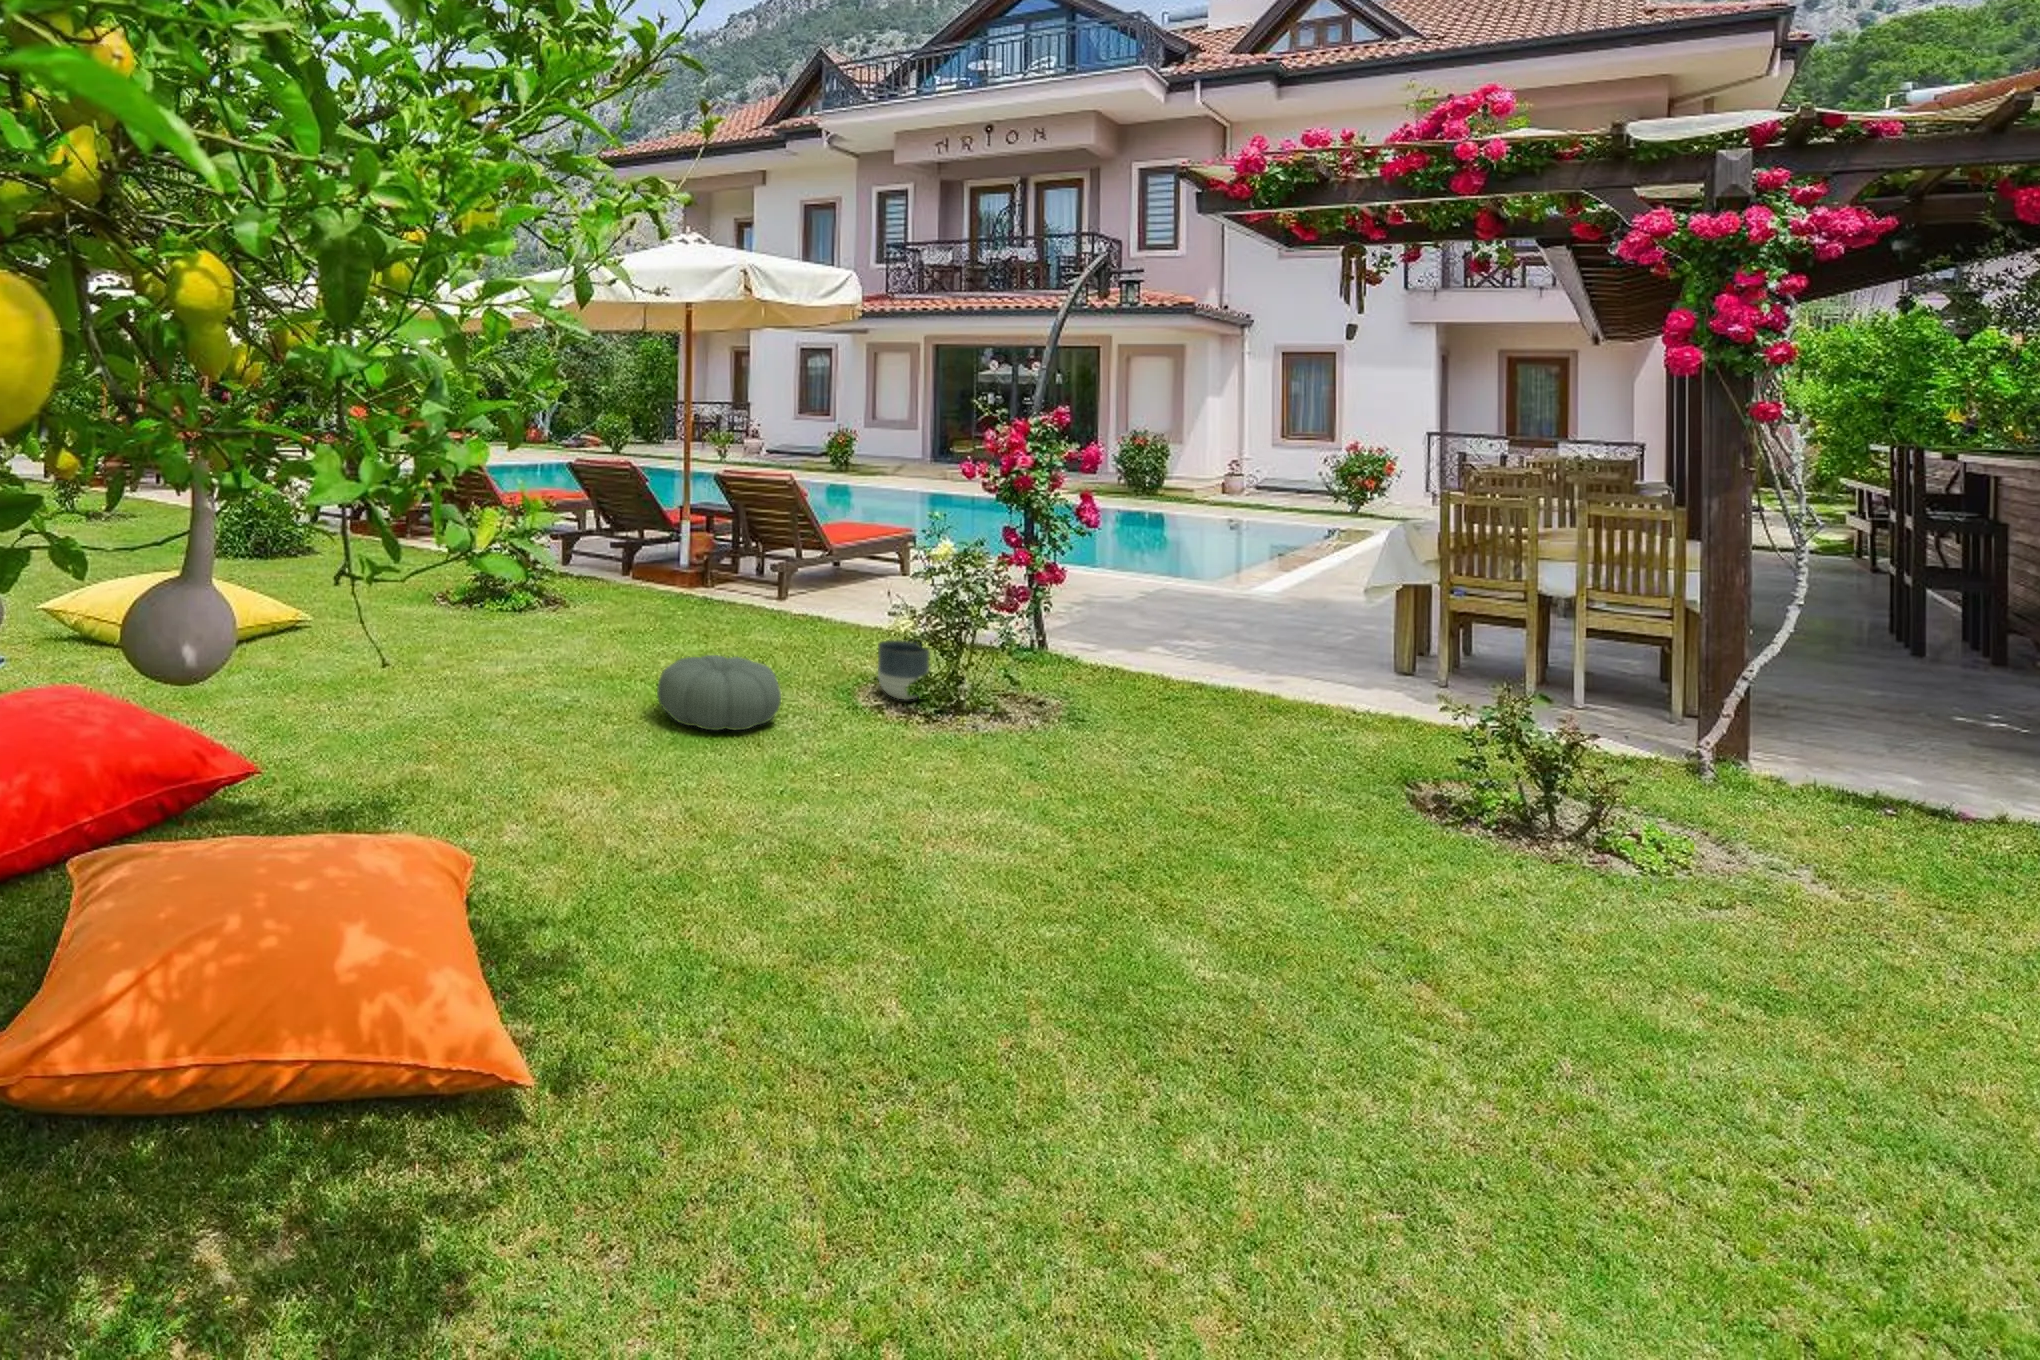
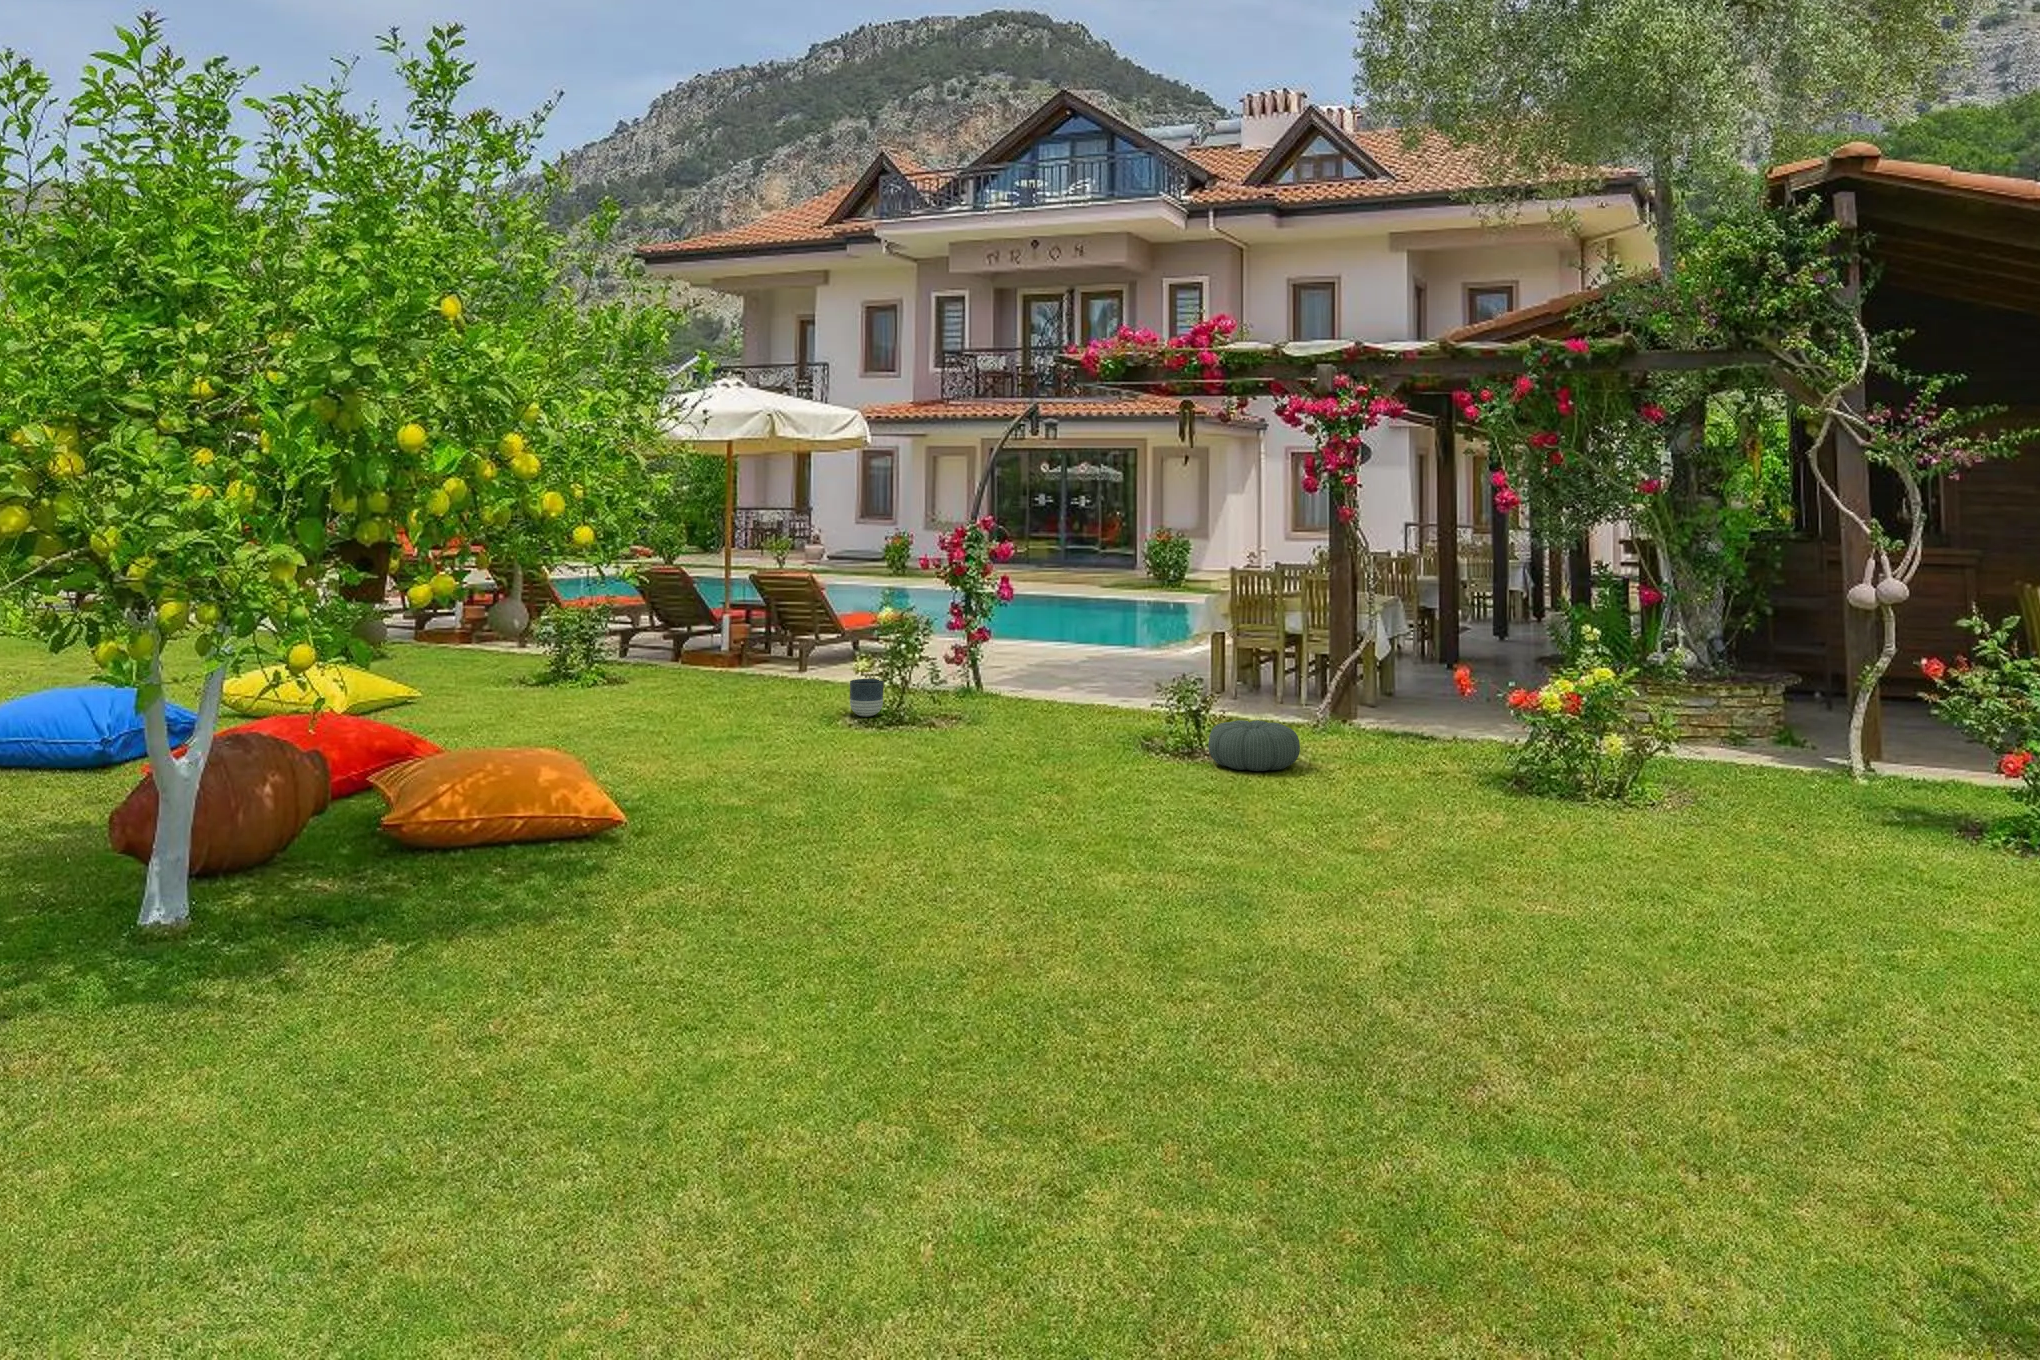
pouf: present [657,655,781,730] -> present [1209,720,1300,771]

